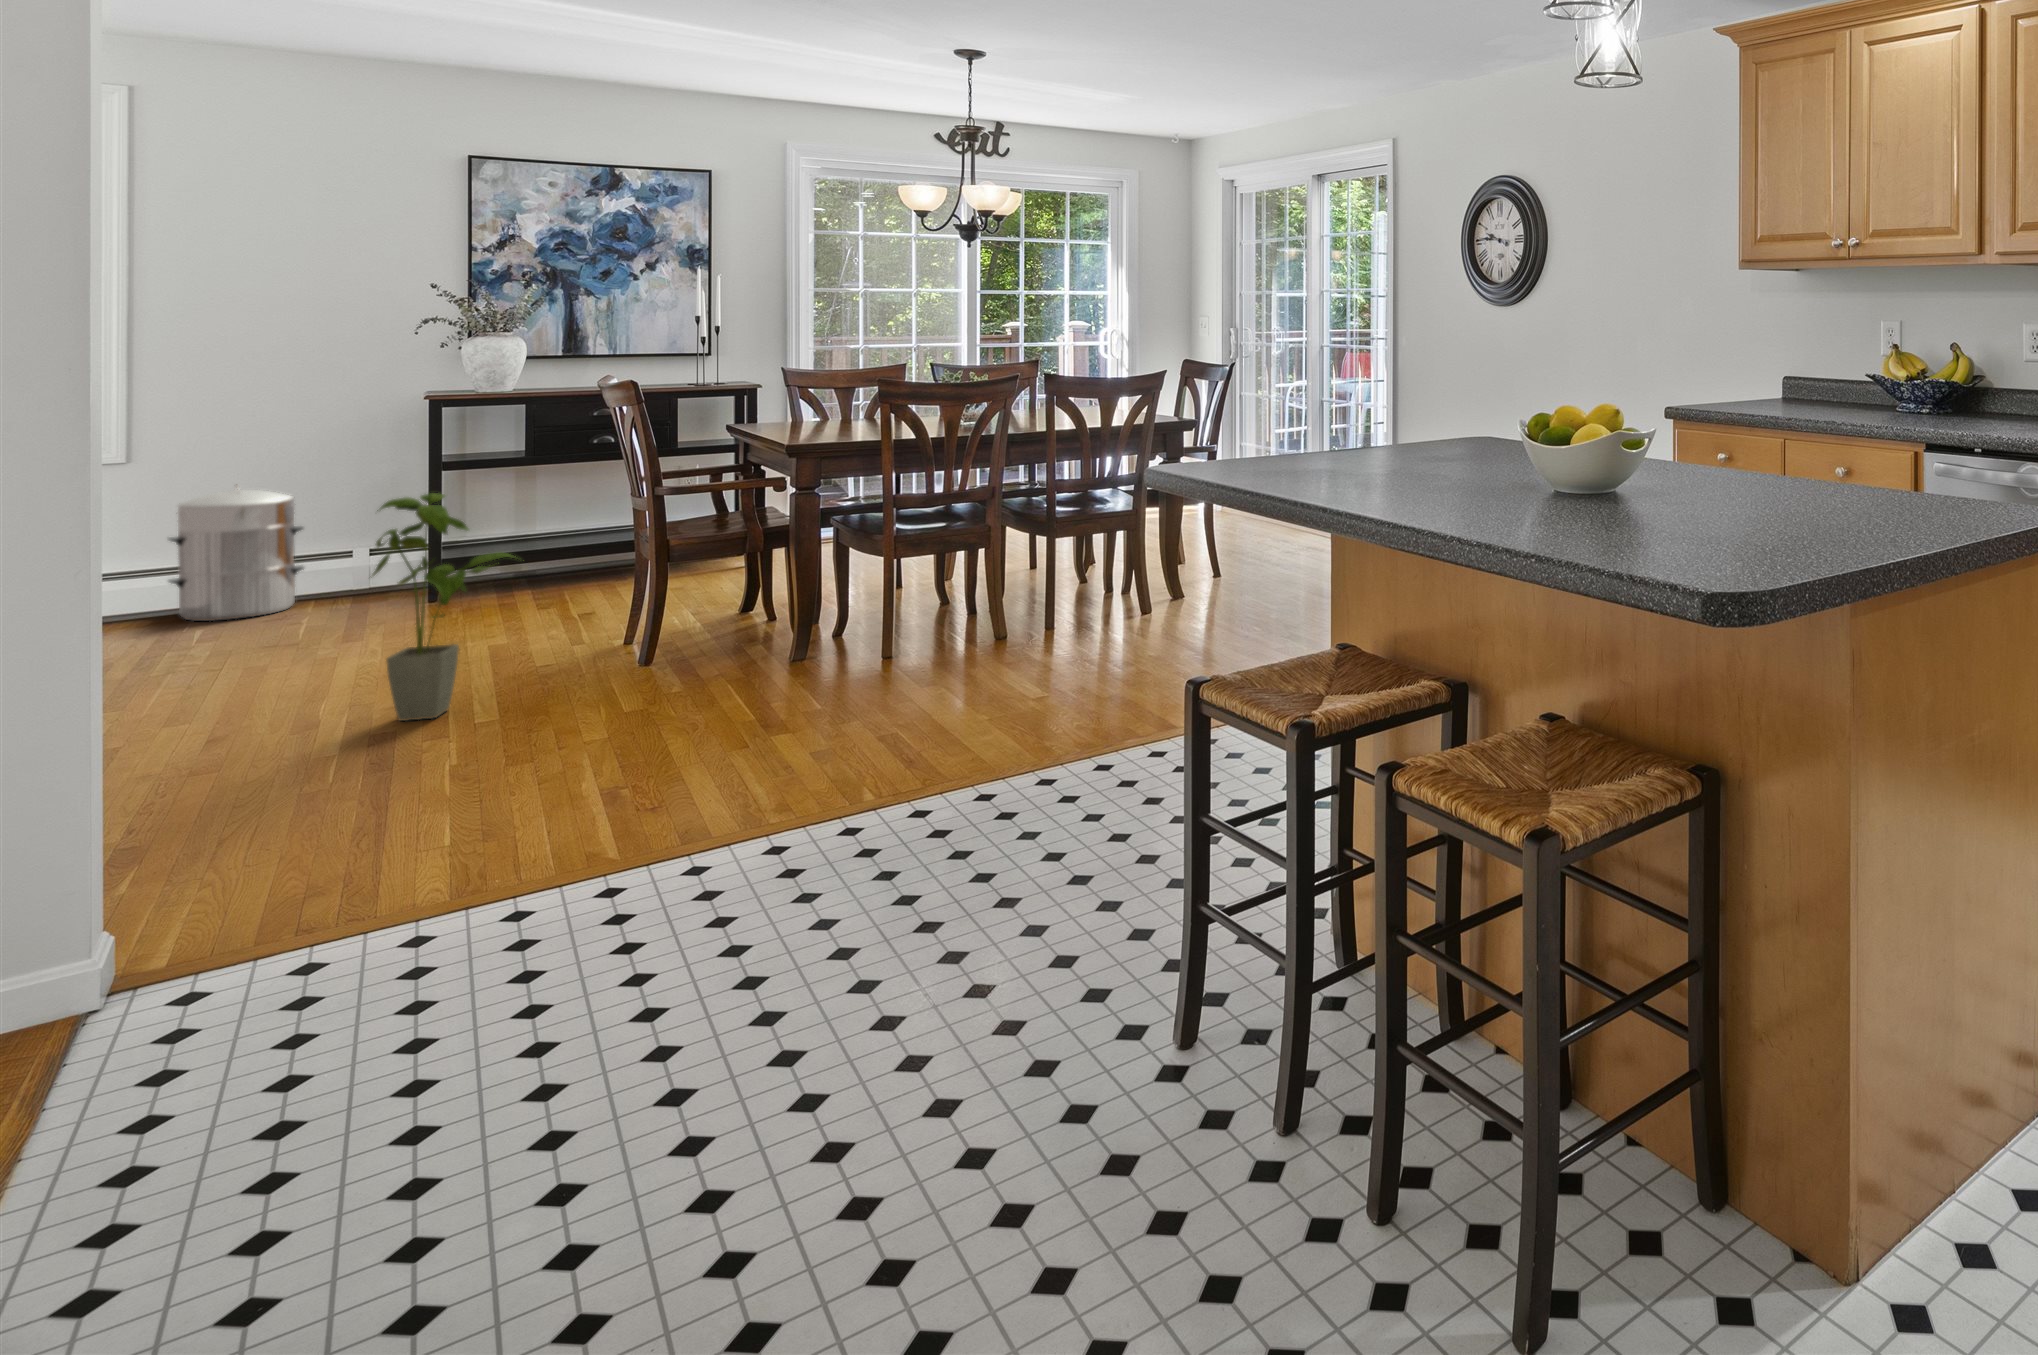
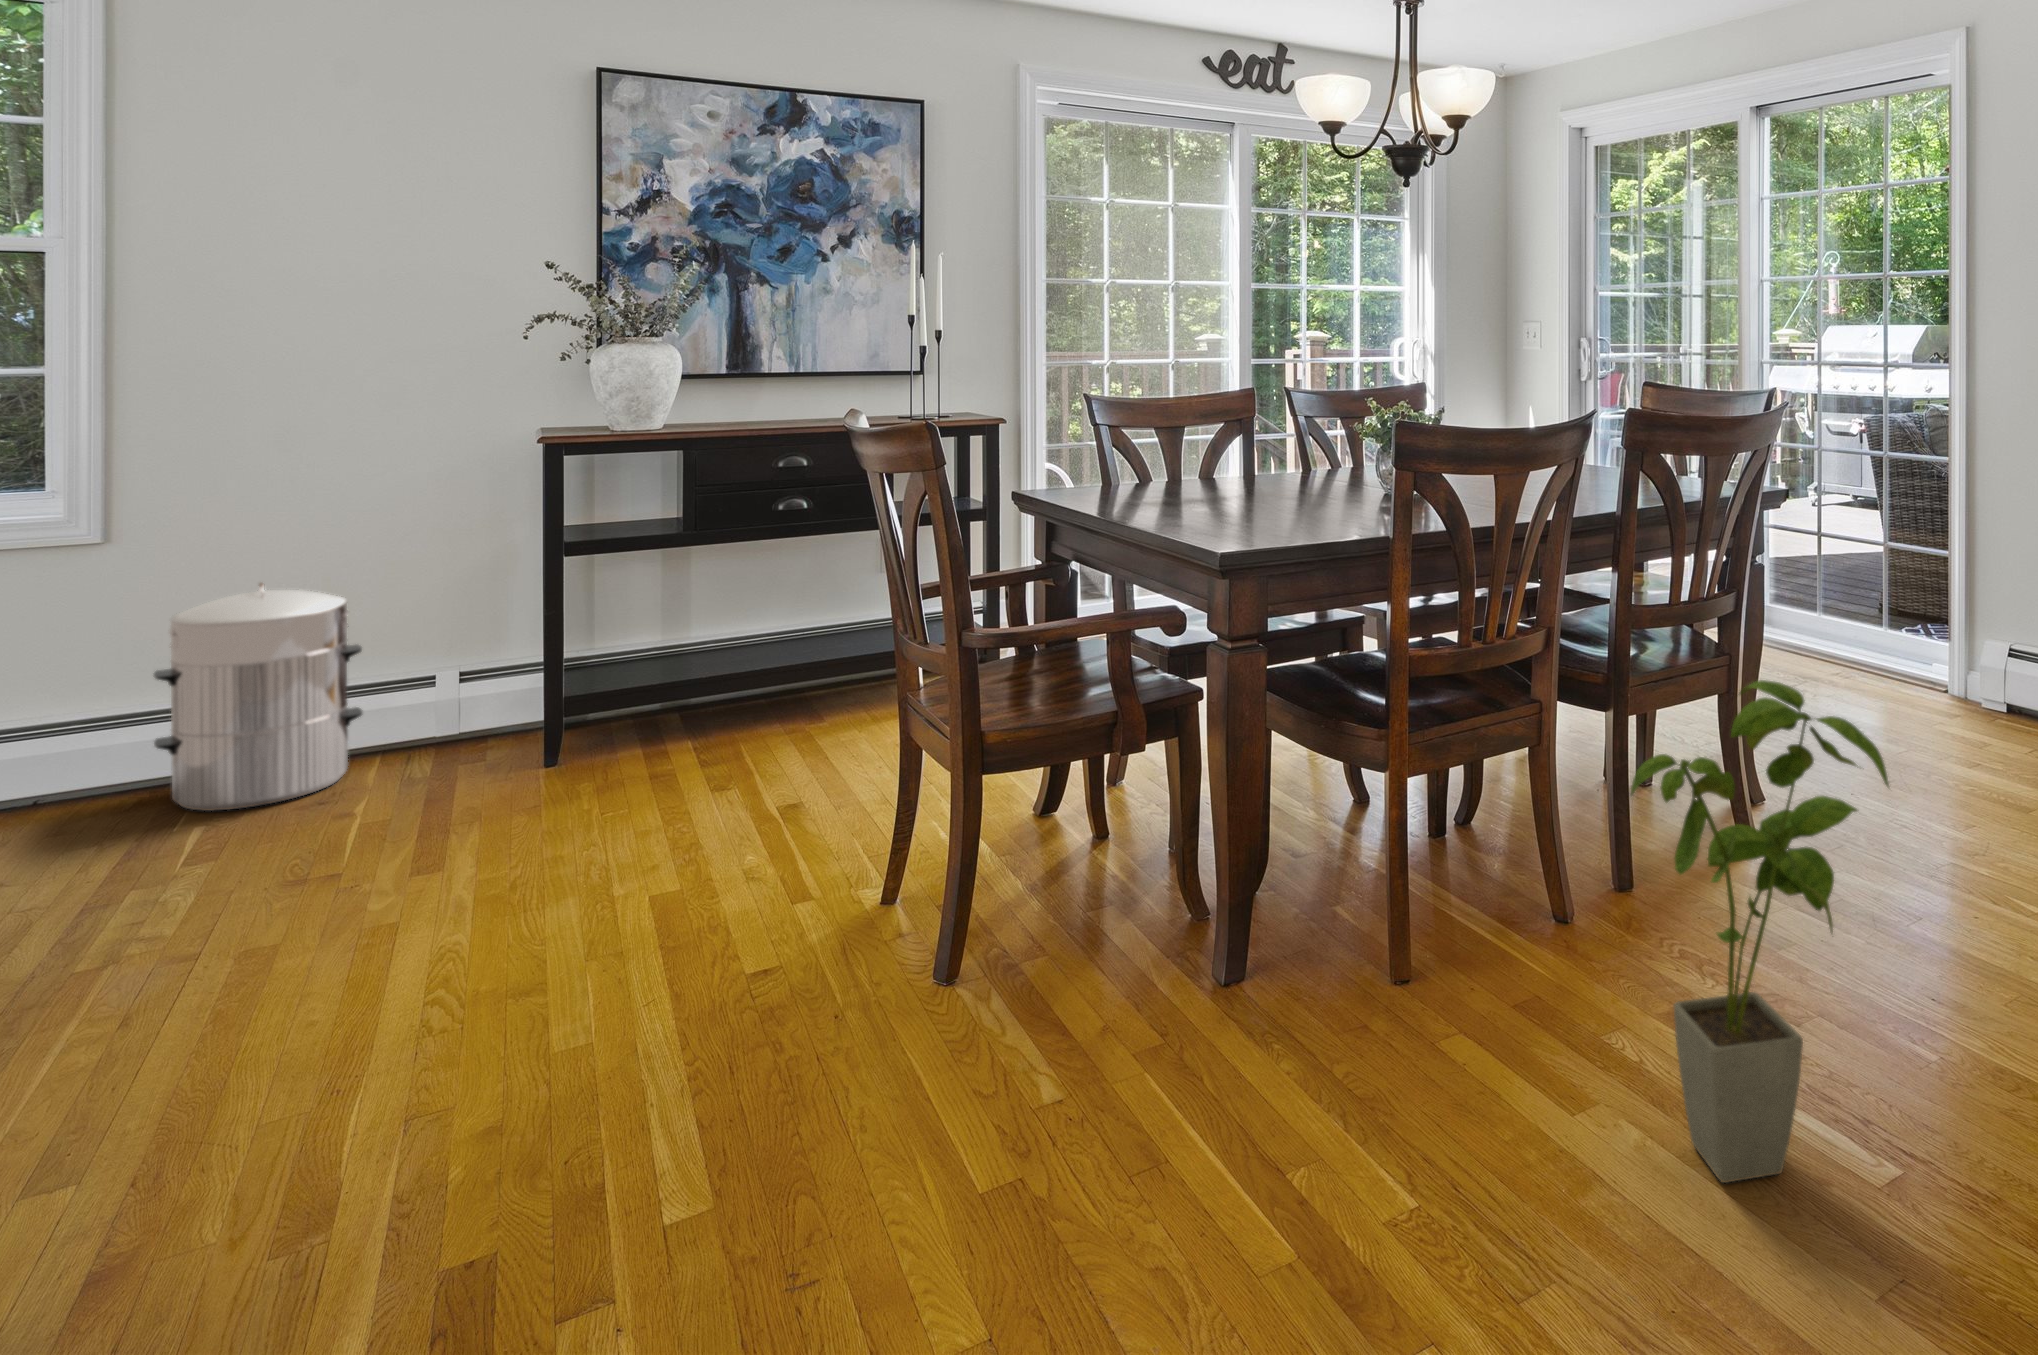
house plant: present [371,493,512,721] -> present [1631,680,1889,1183]

